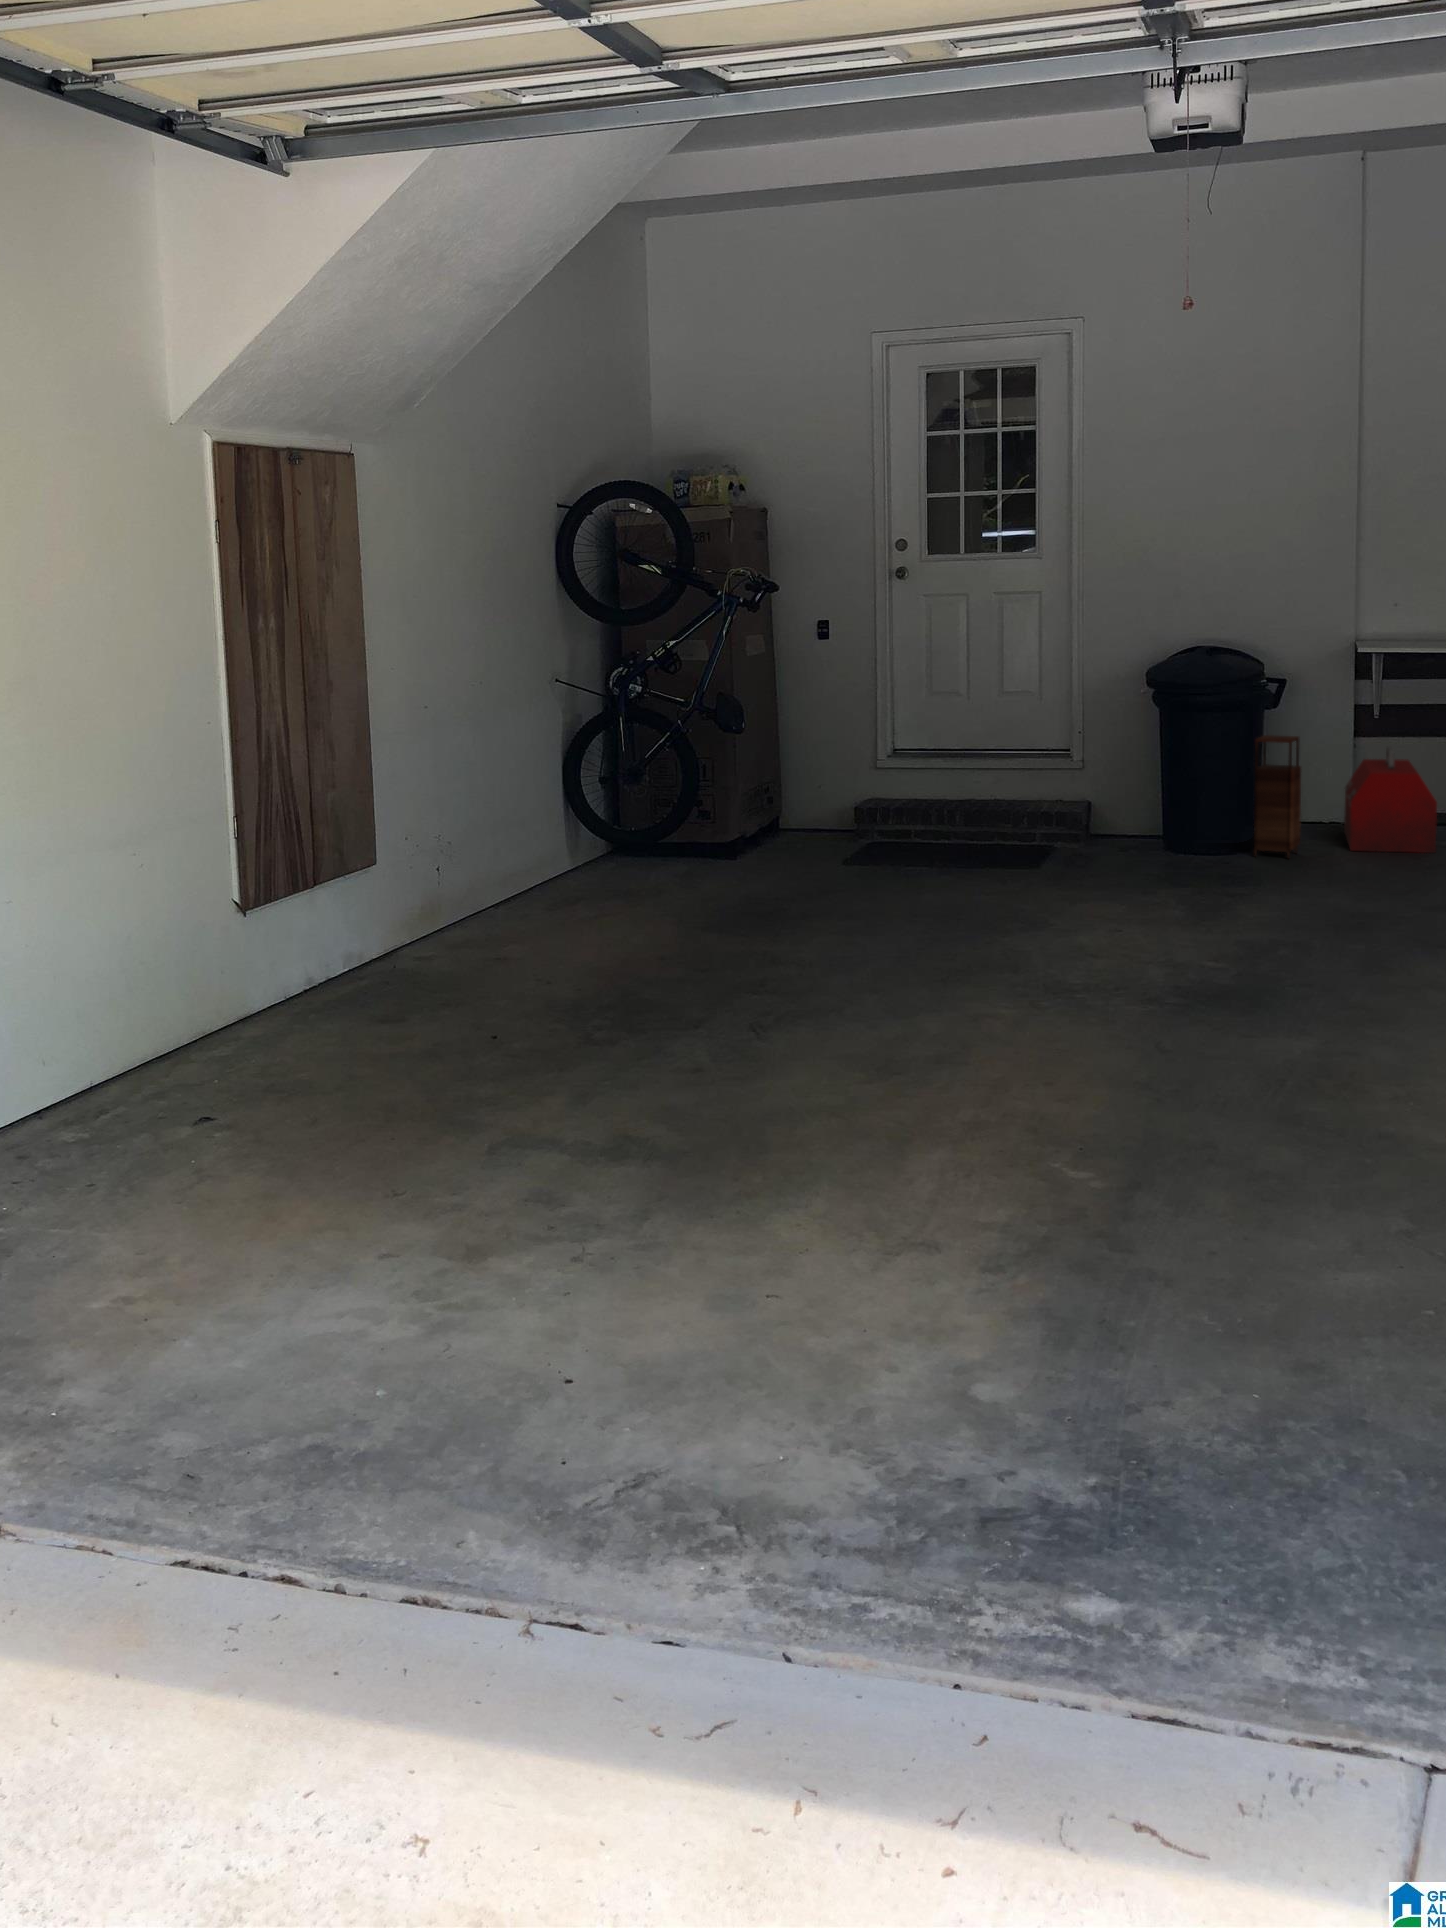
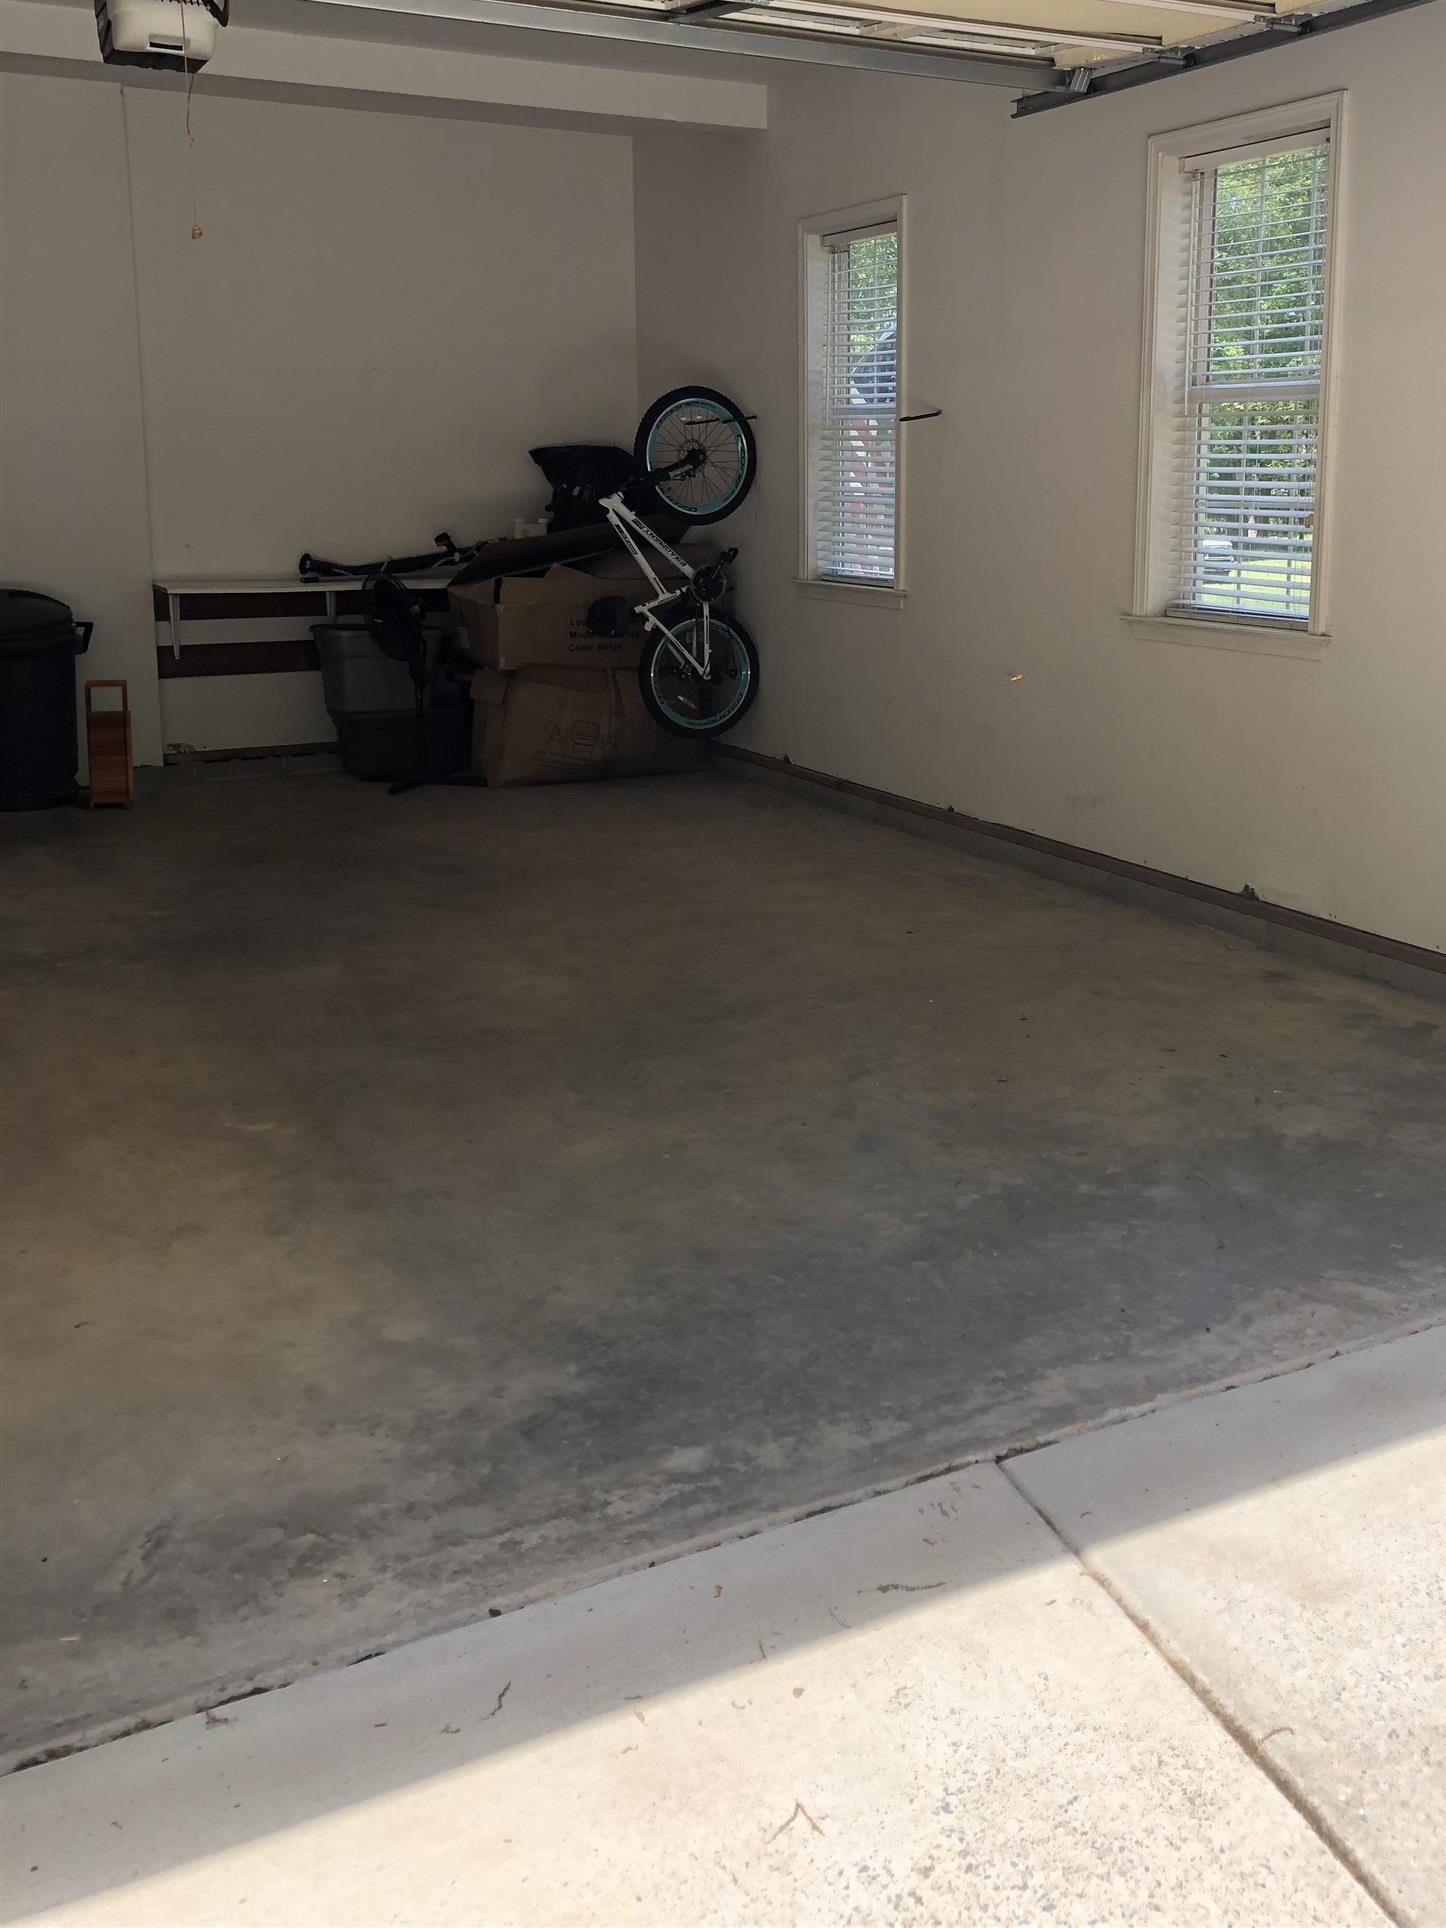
toolbox: present [1344,747,1437,853] -> none [154,687,263,795]

